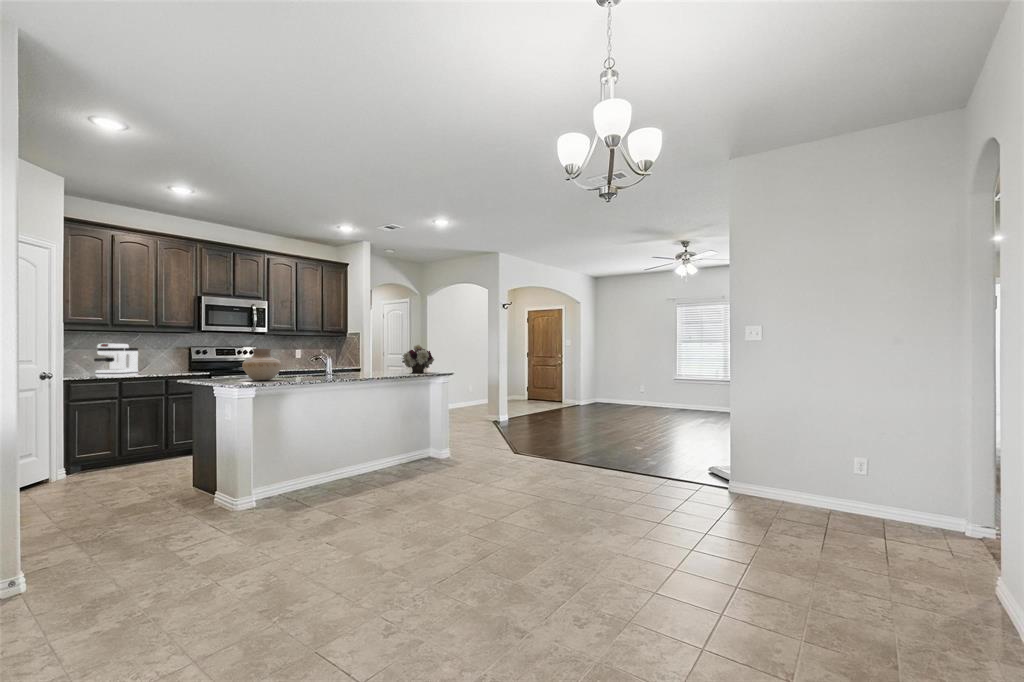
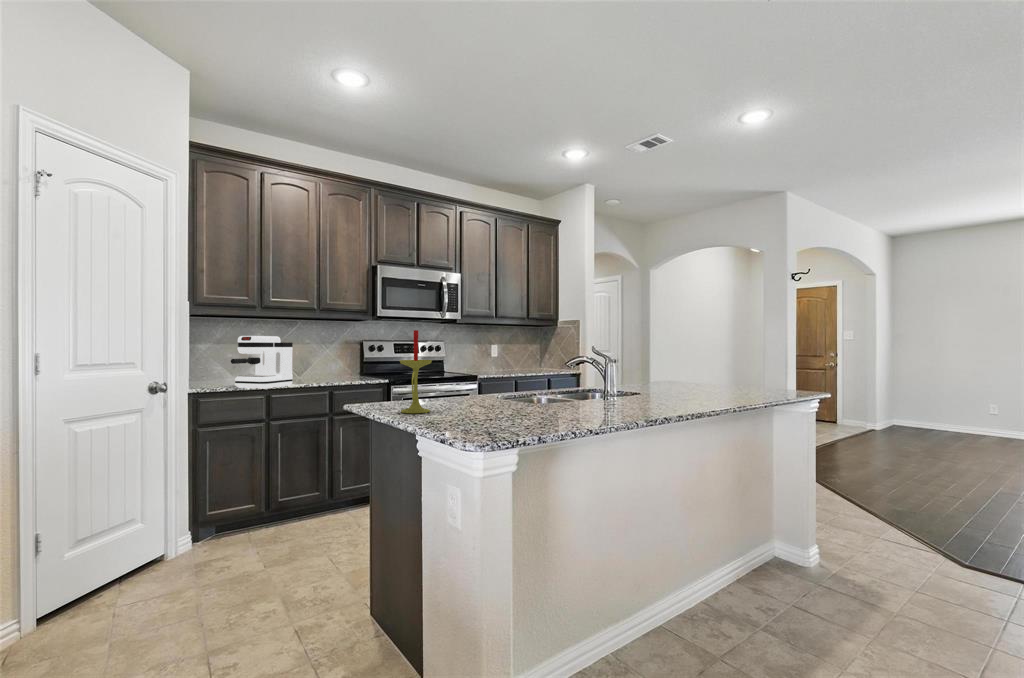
candle: none [209,340,227,380] -> present [400,330,432,413]
flower arrangement: present [402,344,434,373] -> none [714,337,777,393]
vase: present [242,348,282,380] -> none [471,347,553,421]

